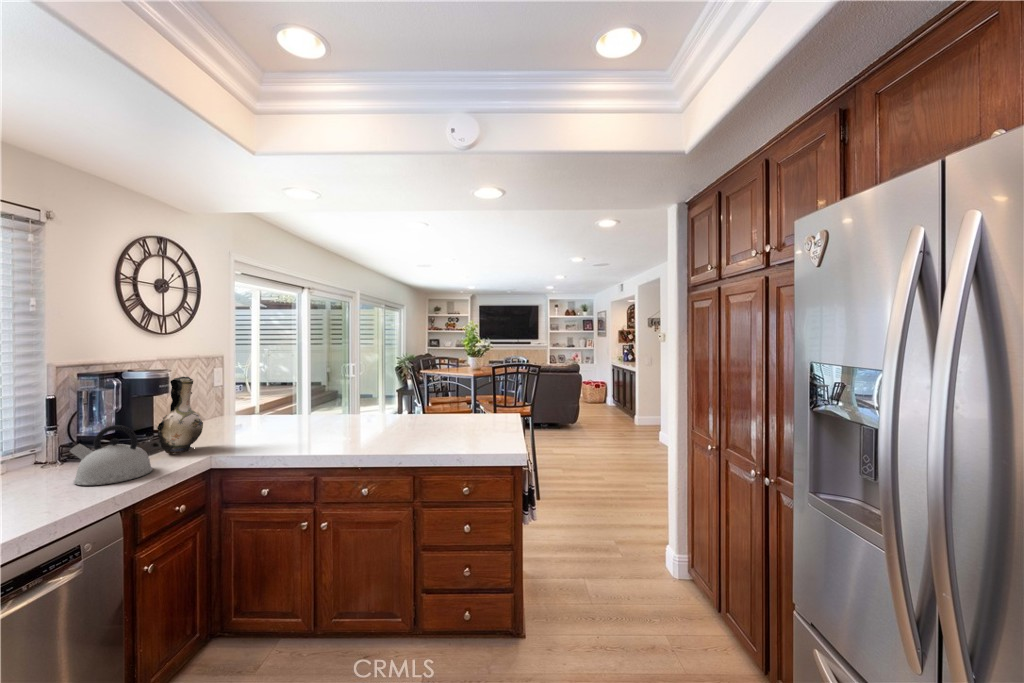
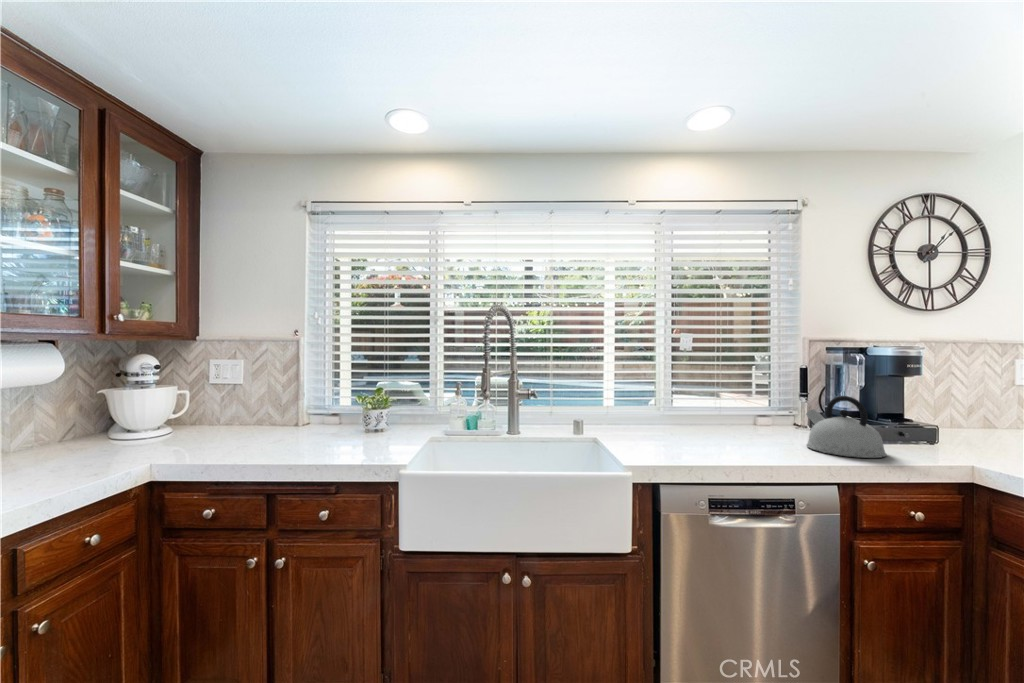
decorative vase: present [157,377,203,454] -> none [902,354,970,451]

